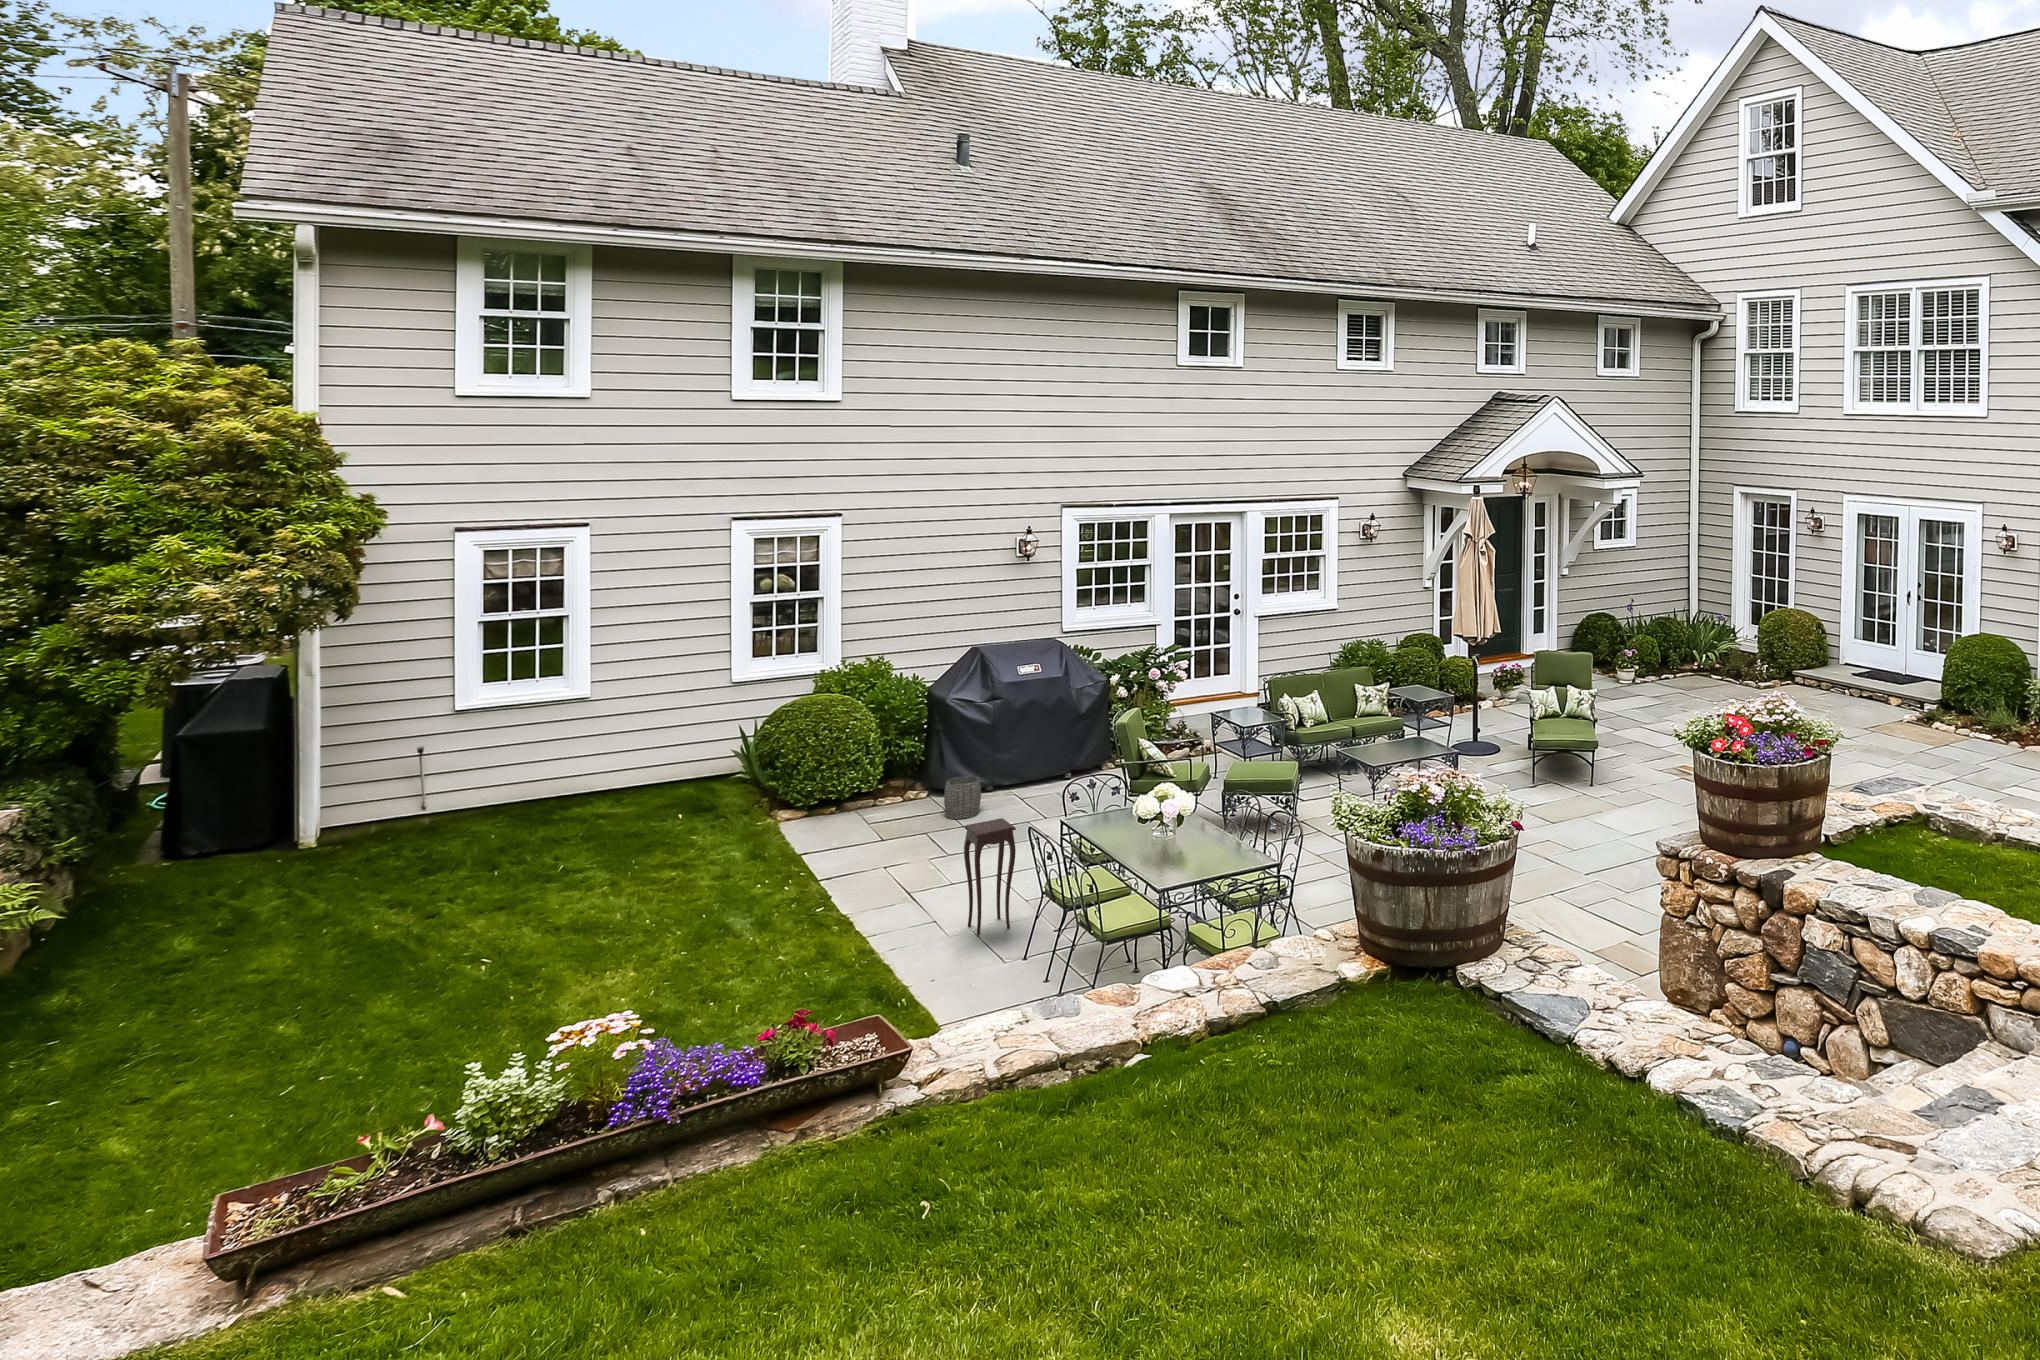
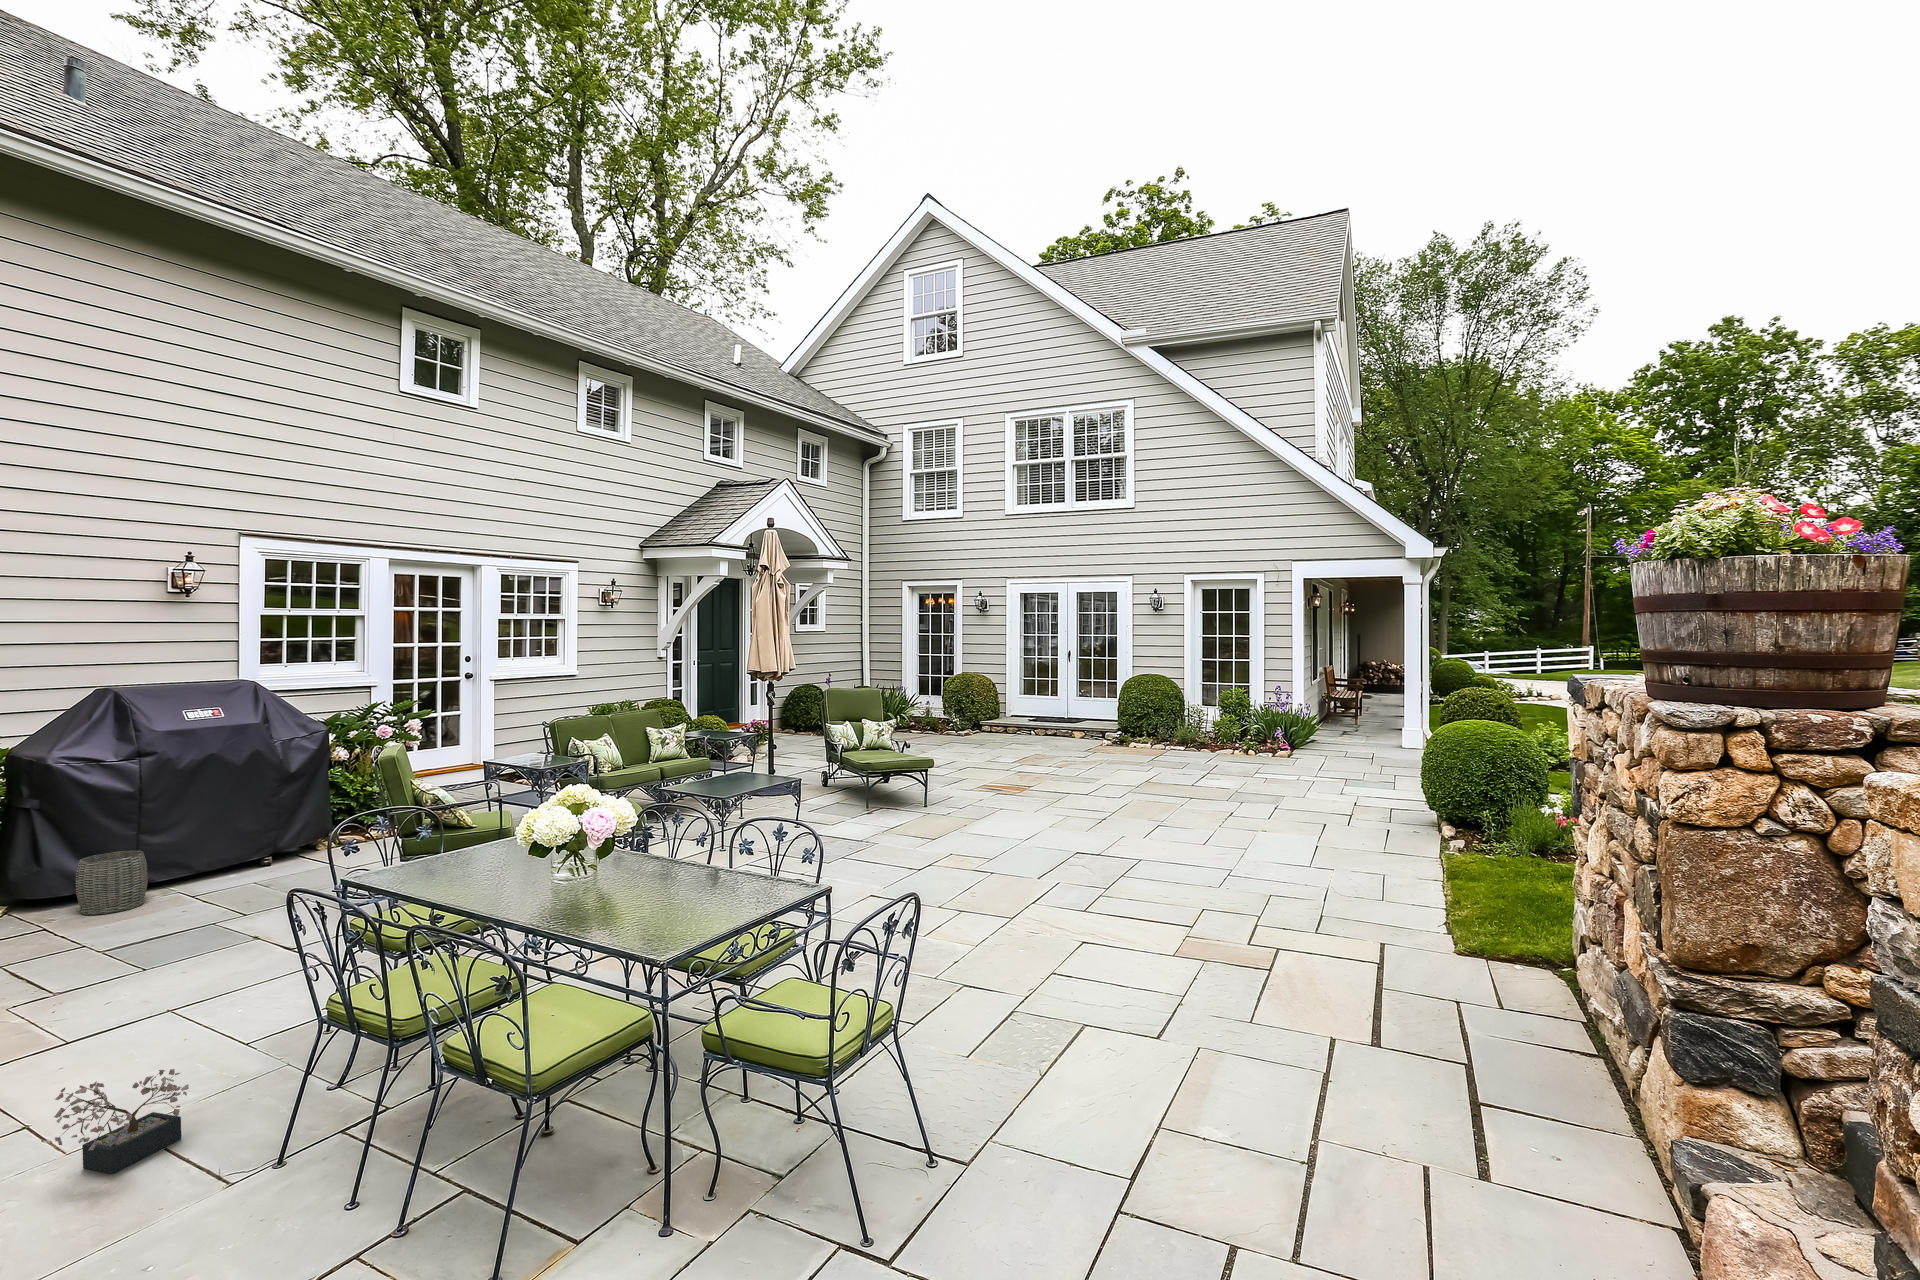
side table: present [964,818,1016,936] -> none [172,855,291,1060]
decorative plant: none [903,937,956,984] -> present [54,1069,189,1174]

